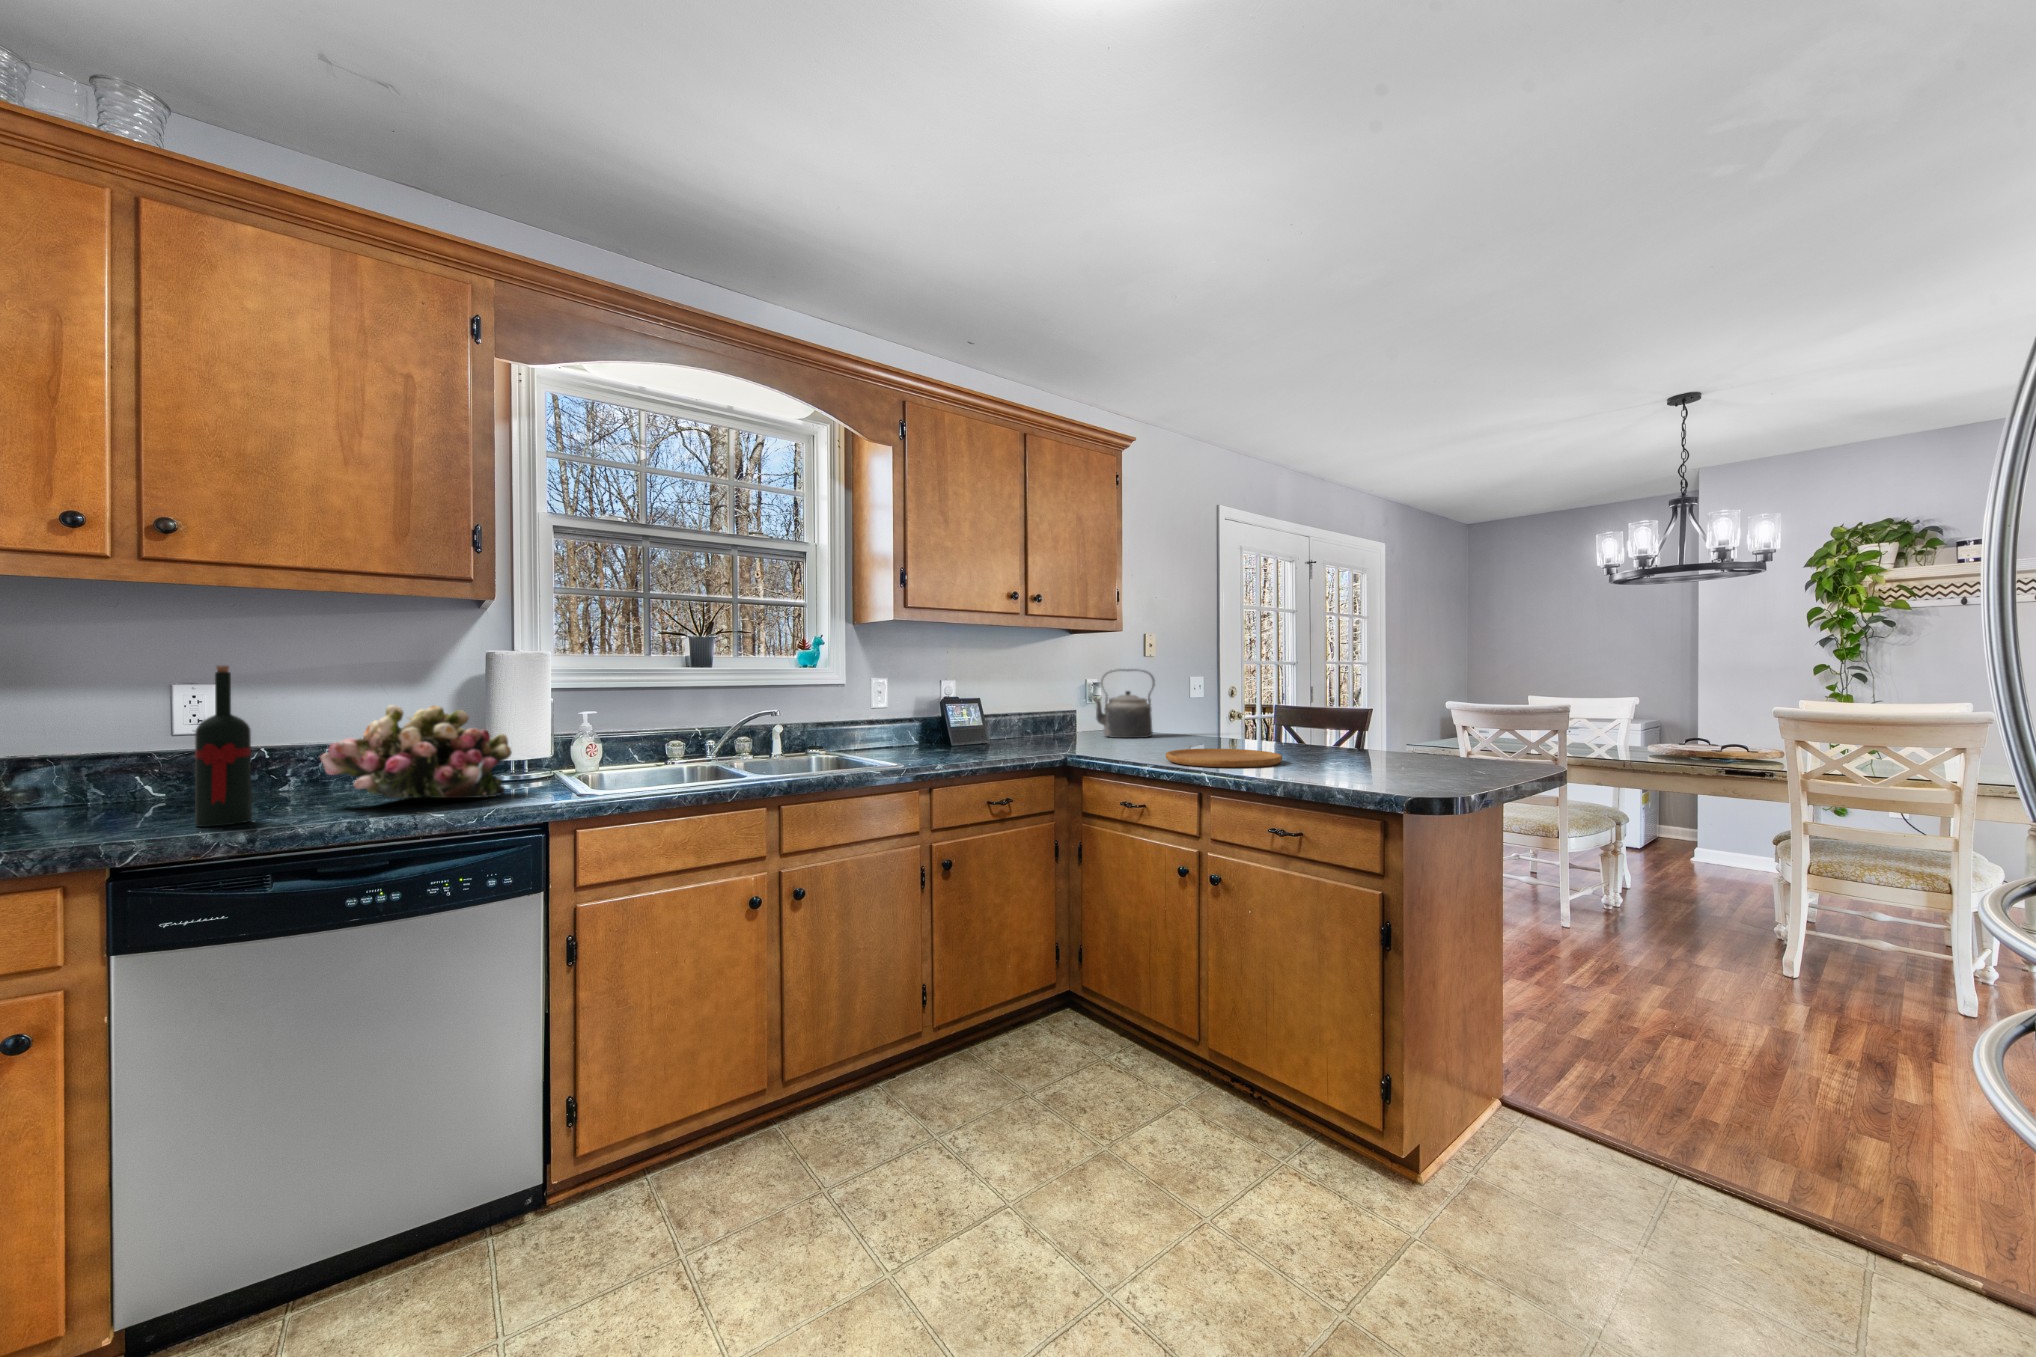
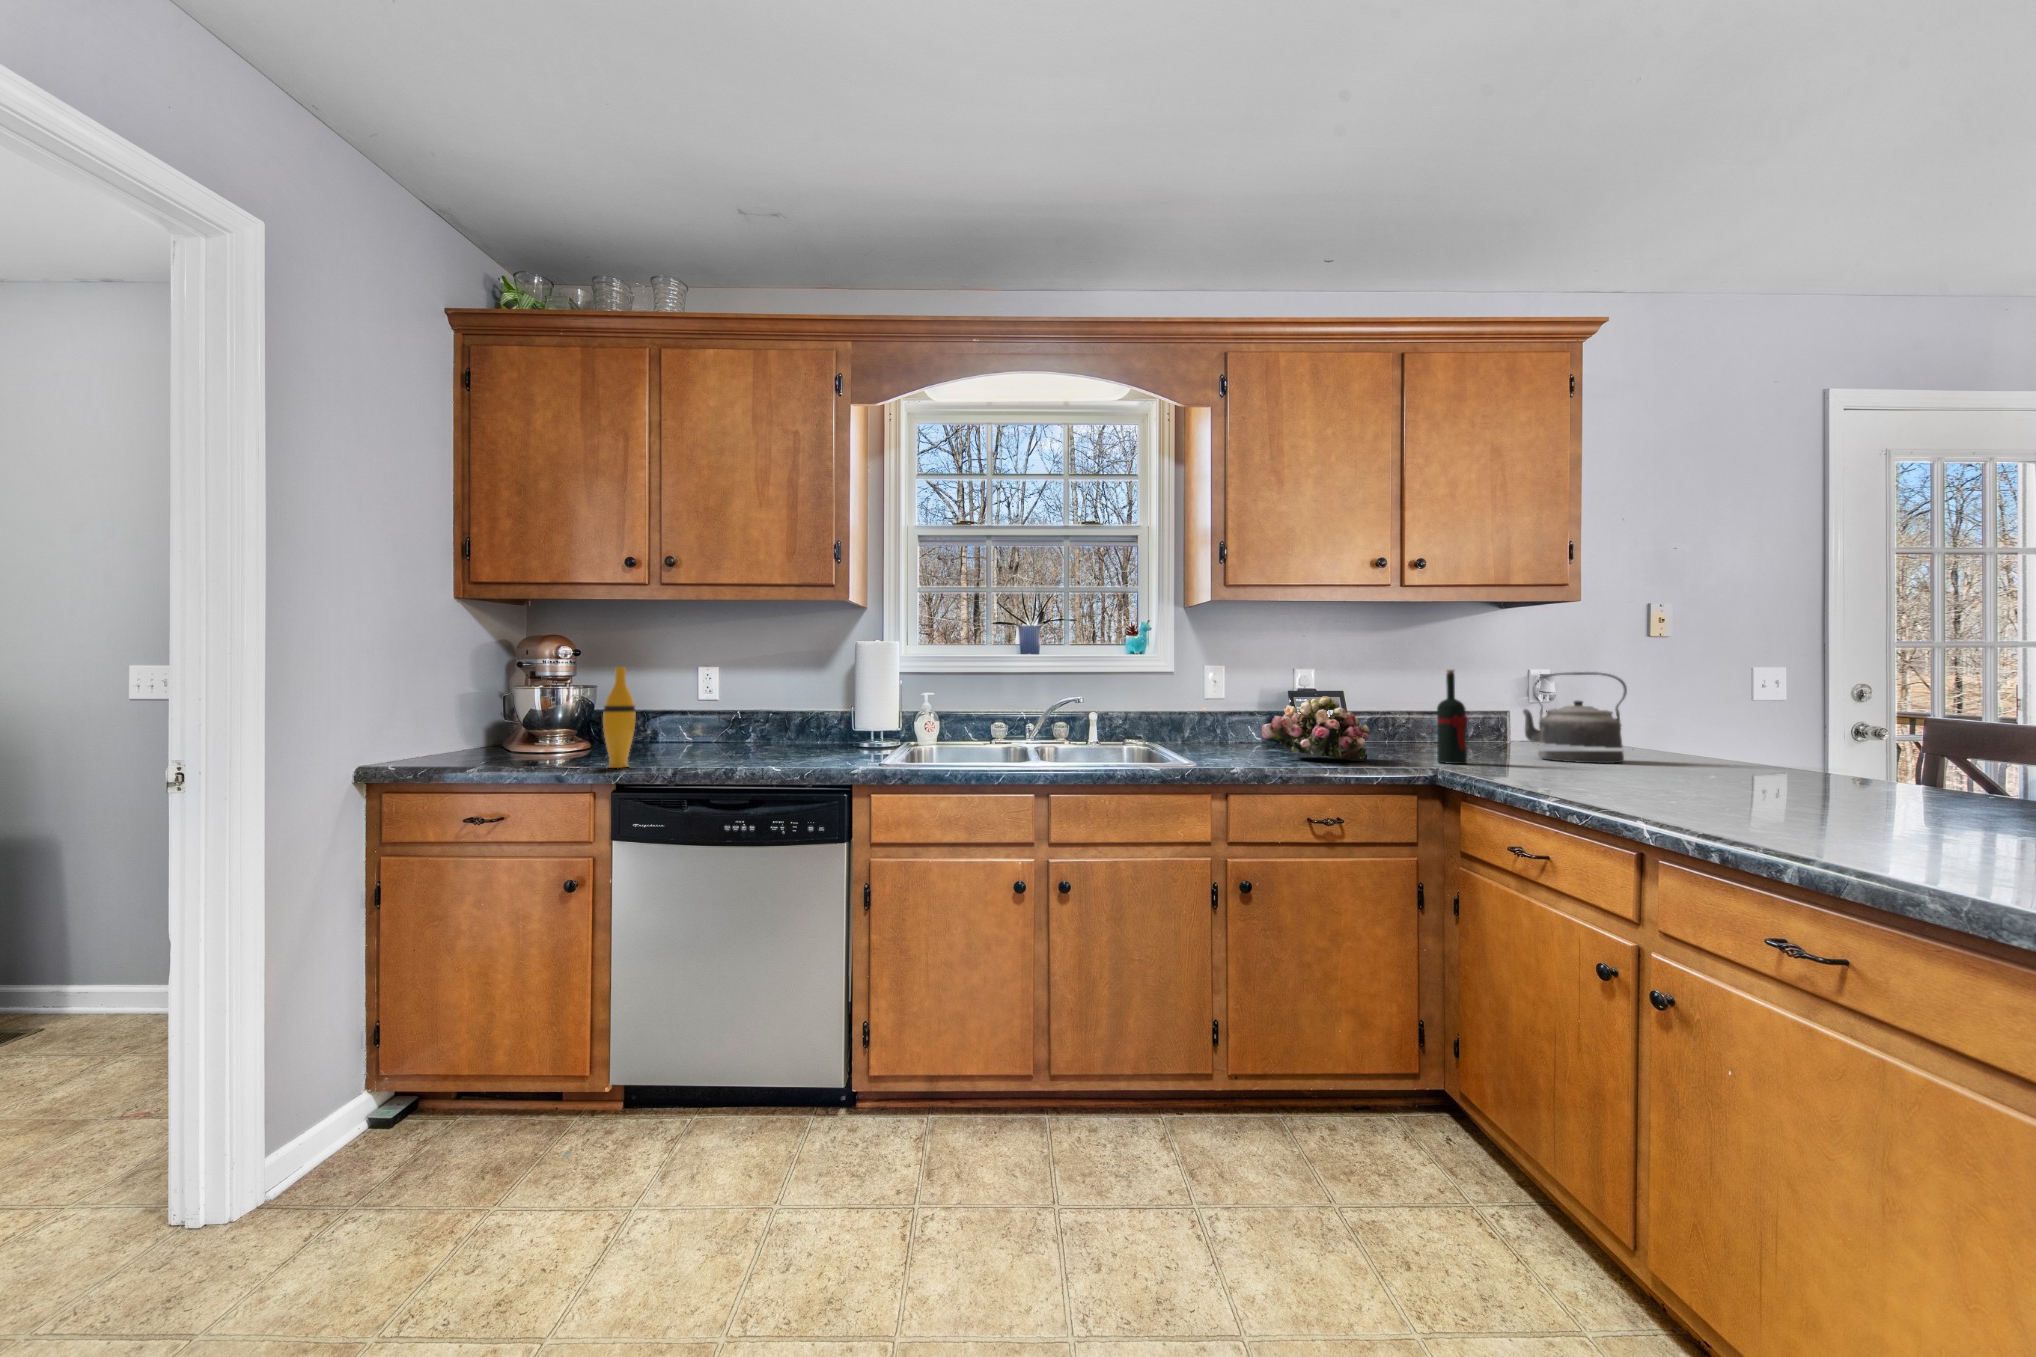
wine bottle: present [195,666,252,827] -> present [1437,670,1467,764]
vase: none [62,676,129,841] -> present [603,667,636,768]
flower arrangement: present [320,705,512,798] -> present [1262,696,1370,761]
cutting board: present [1166,749,1282,768] -> none [1583,780,1863,821]

